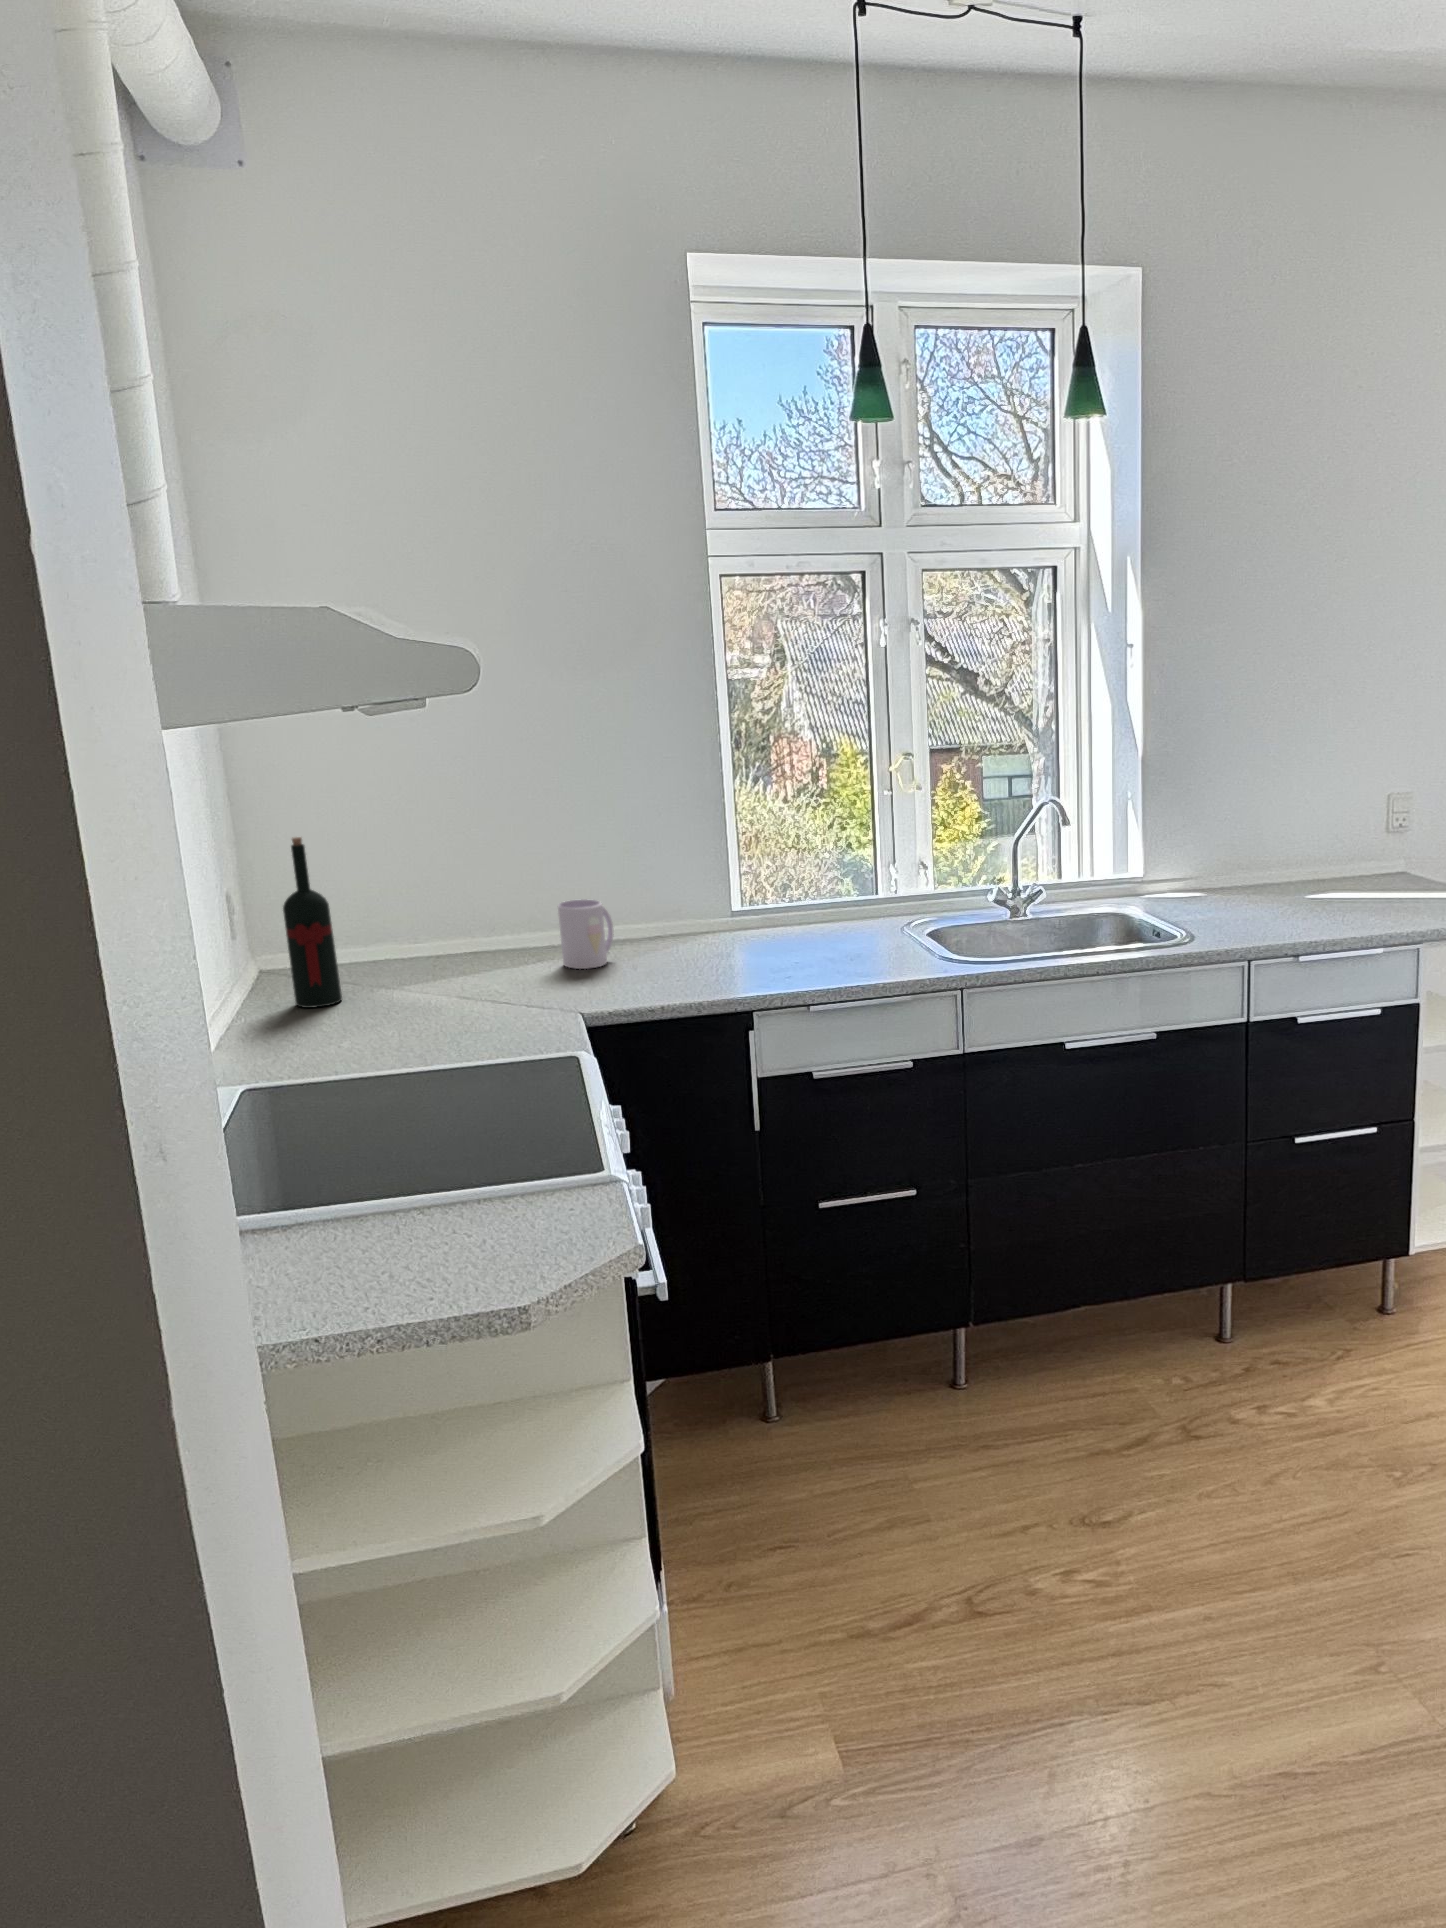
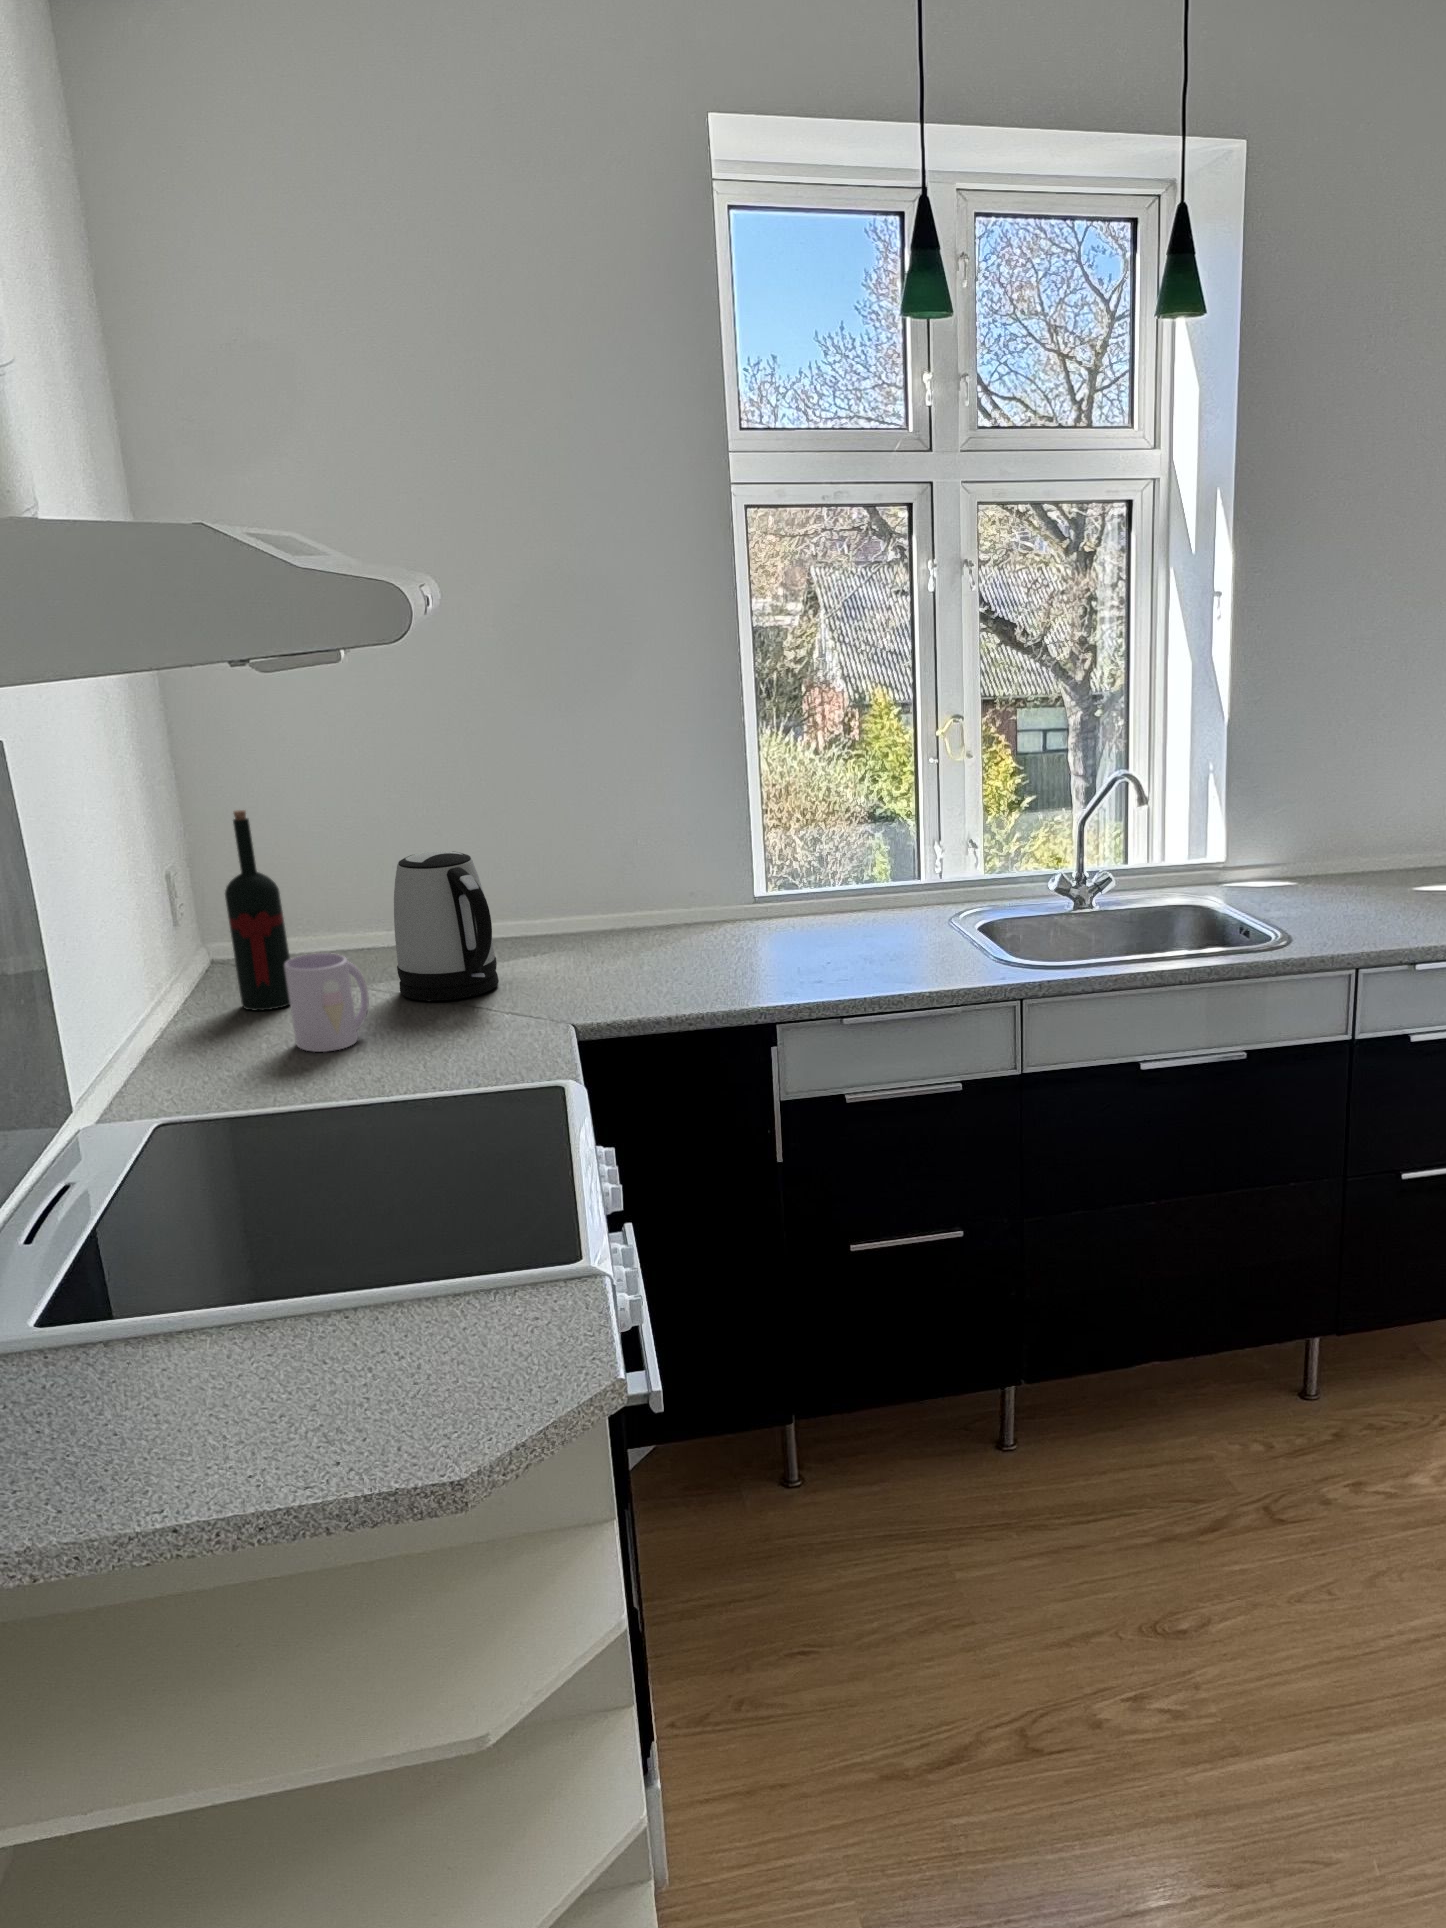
kettle: none [427,870,516,998] -> present [394,851,499,1001]
mug: present [558,899,614,969] -> present [284,953,369,1052]

